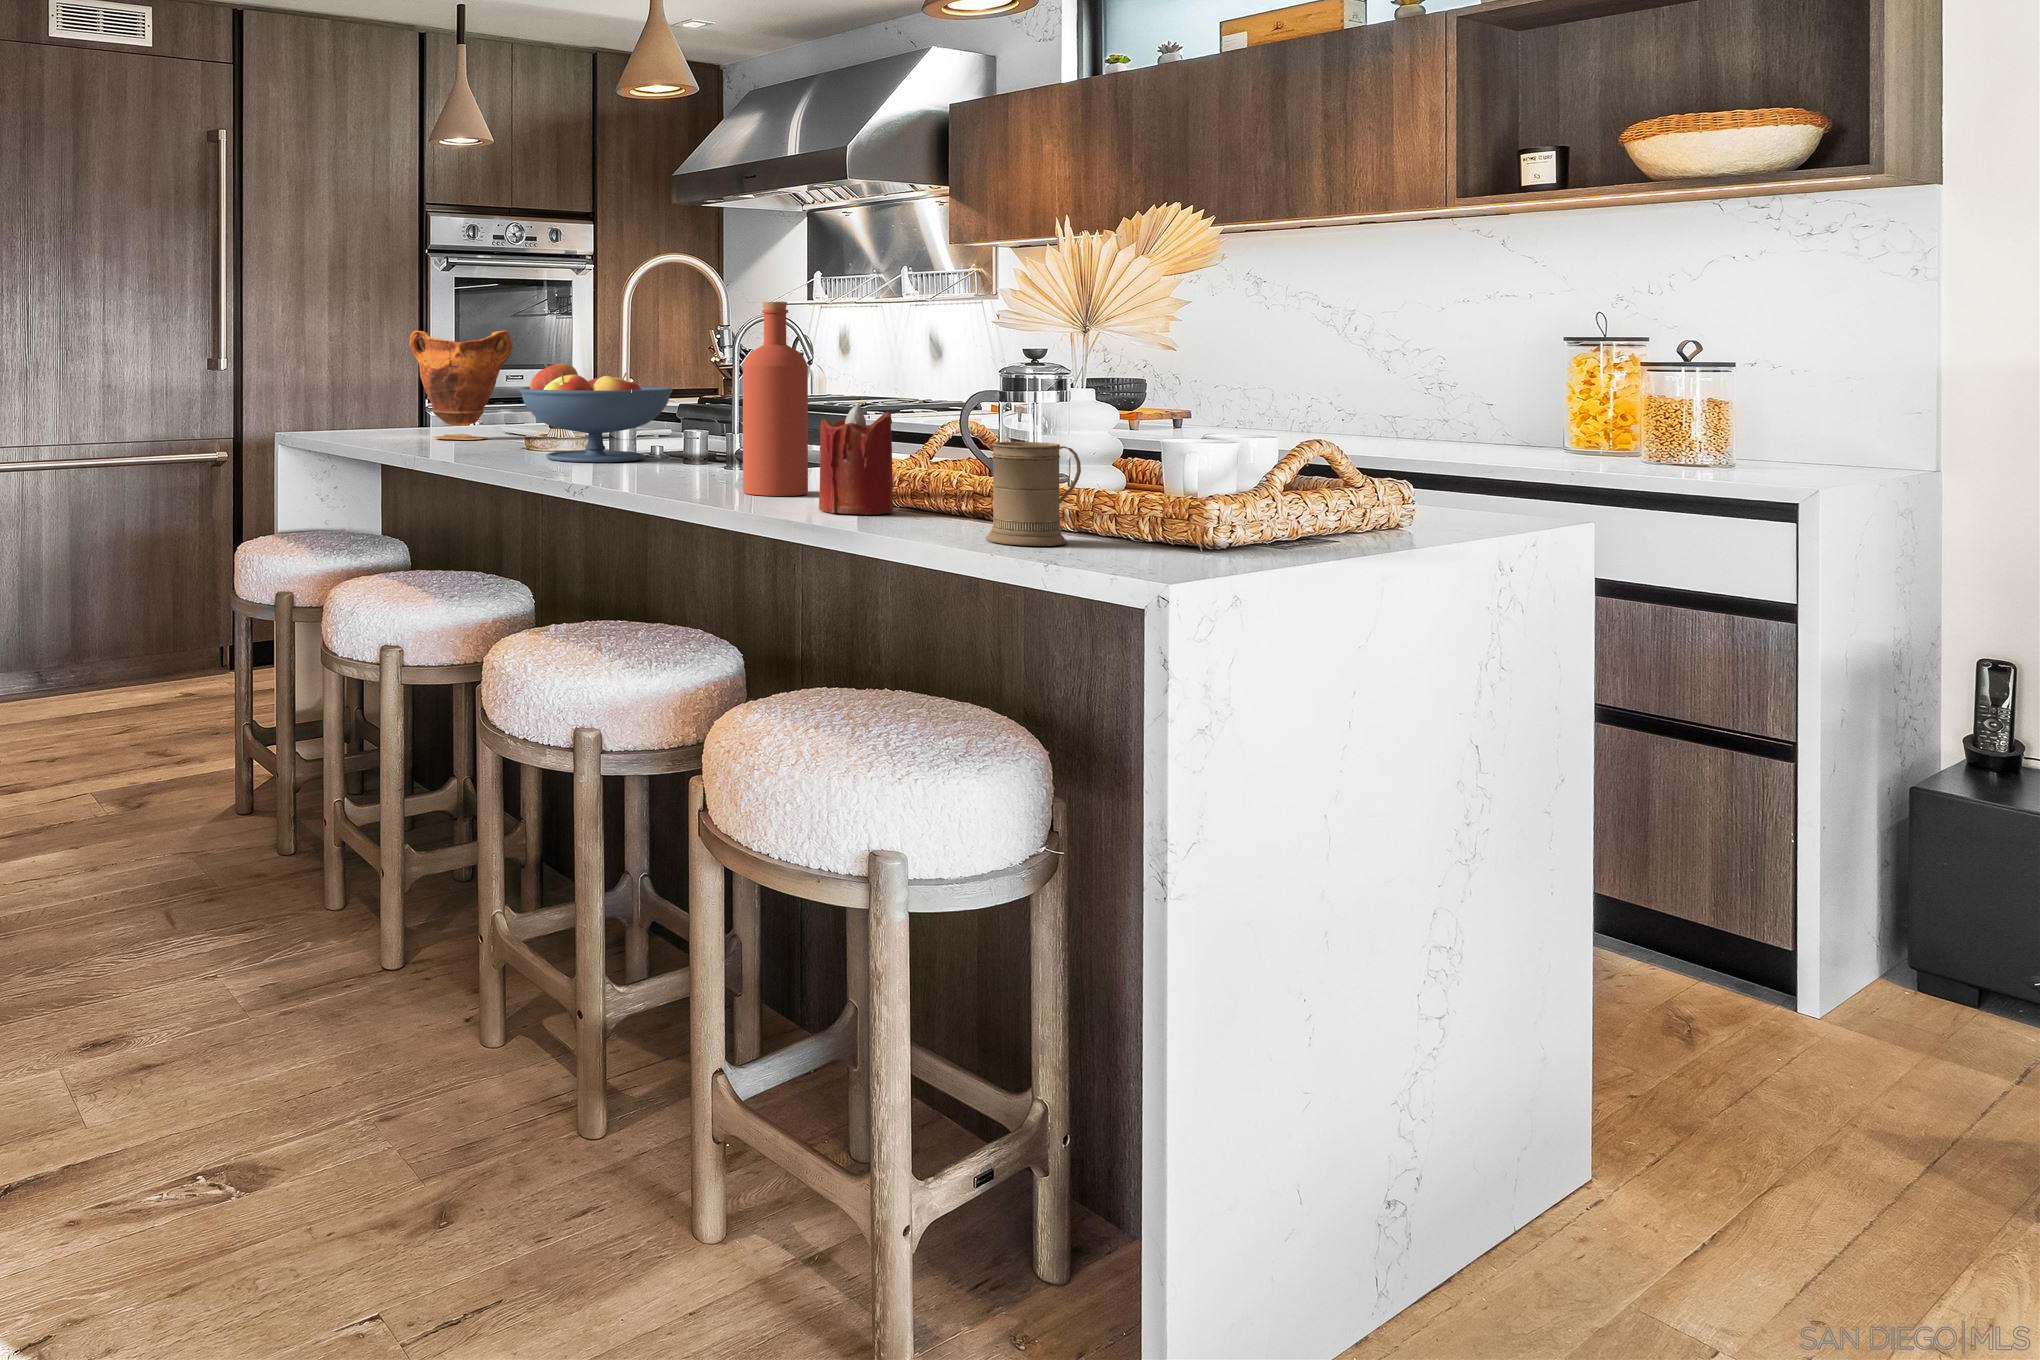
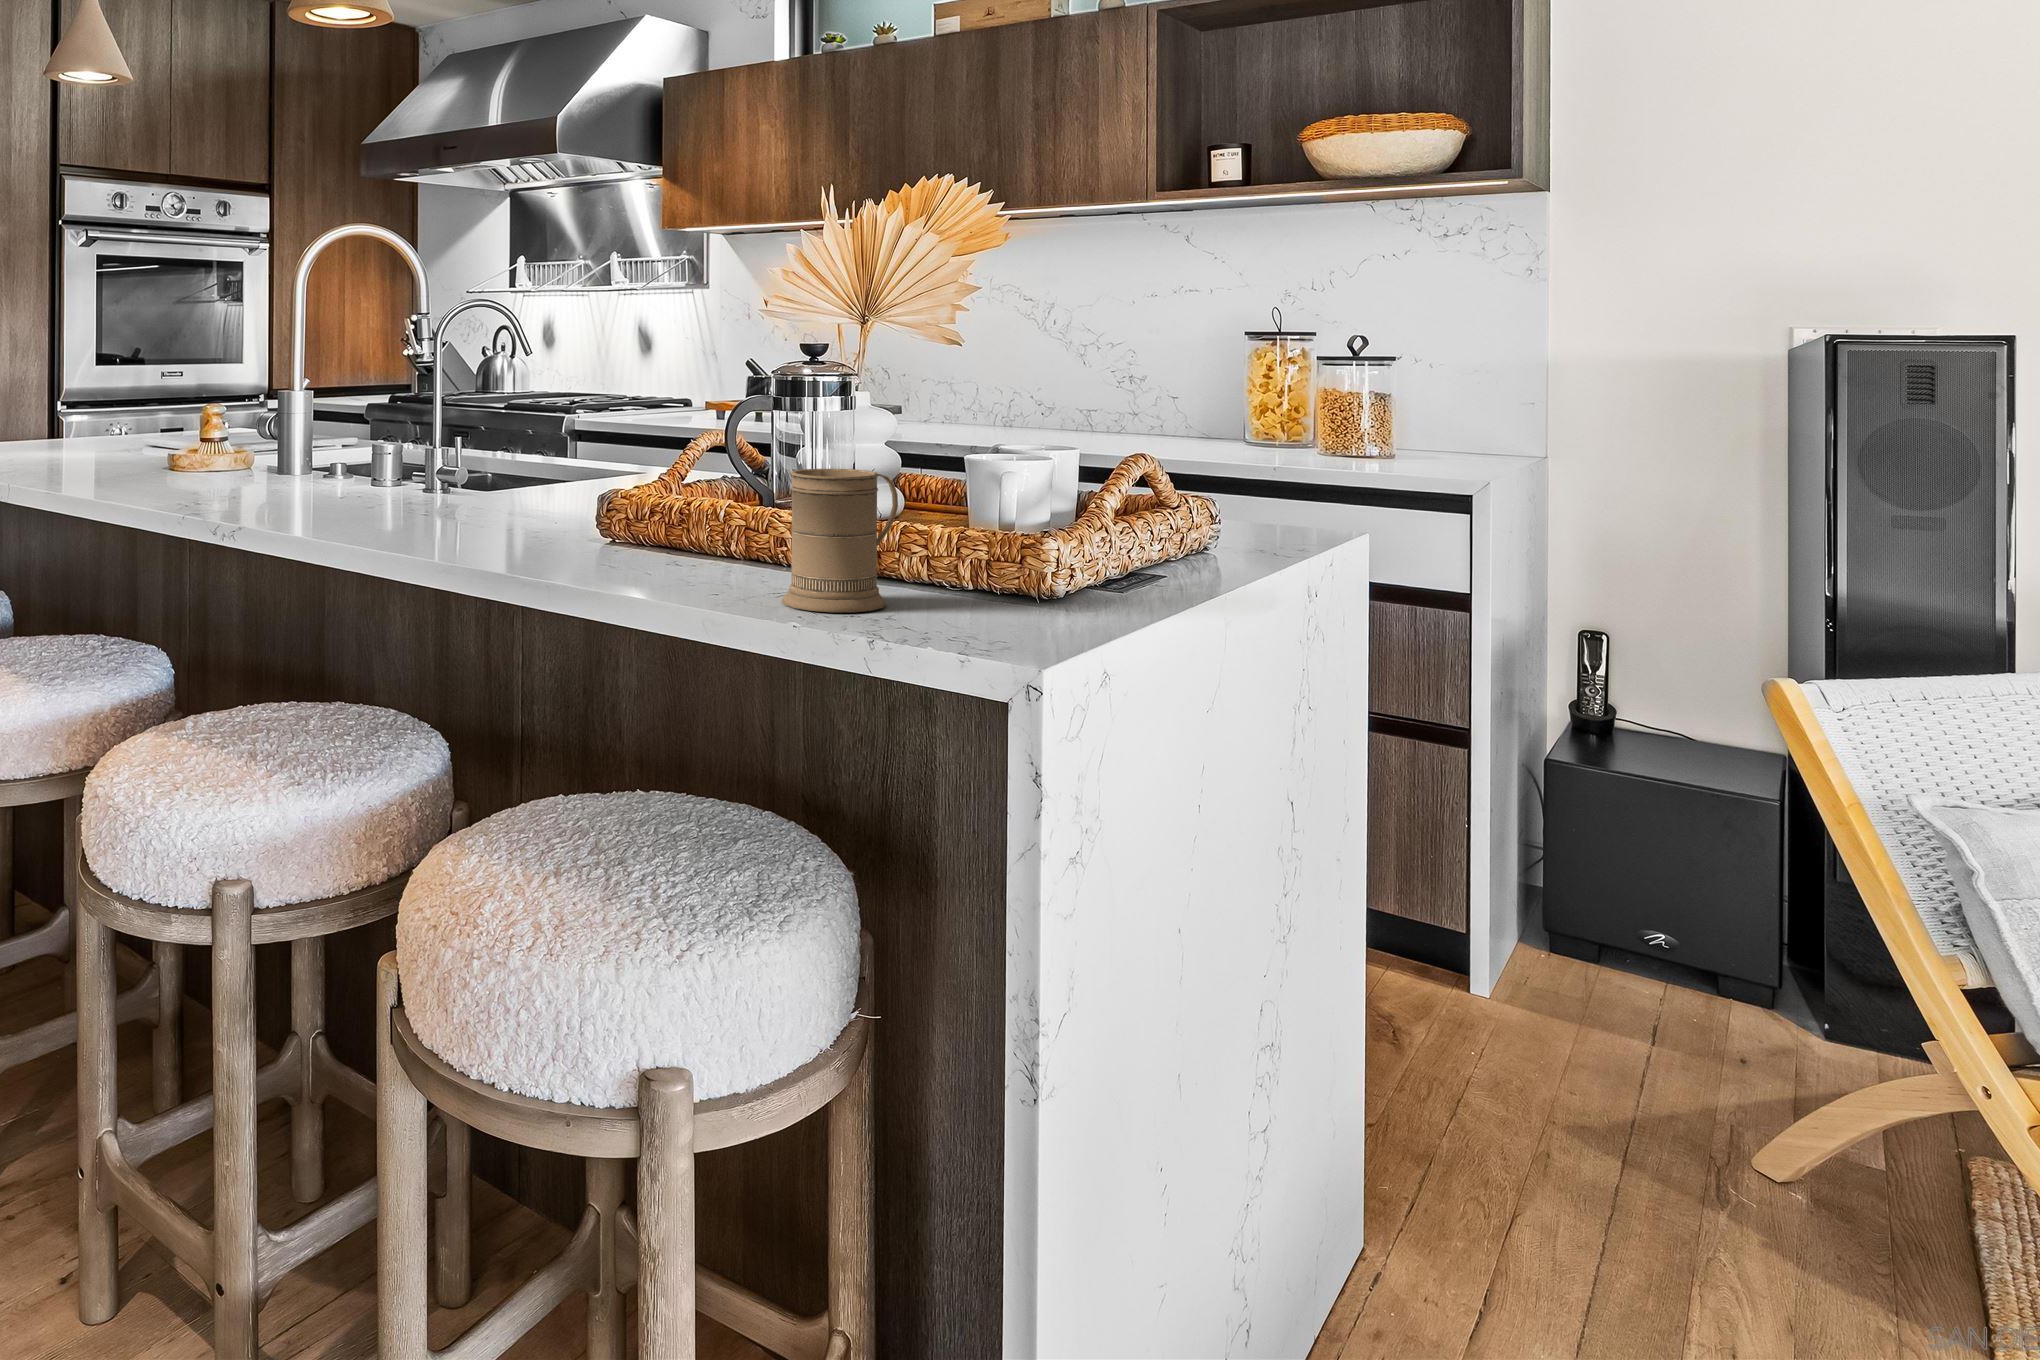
bottle: present [743,302,808,496] -> none [446,282,529,535]
vase: present [409,330,512,440] -> none [14,317,152,456]
fruit bowl: present [519,363,672,462] -> none [153,359,353,486]
candle: present [819,404,893,514] -> none [550,415,645,563]

